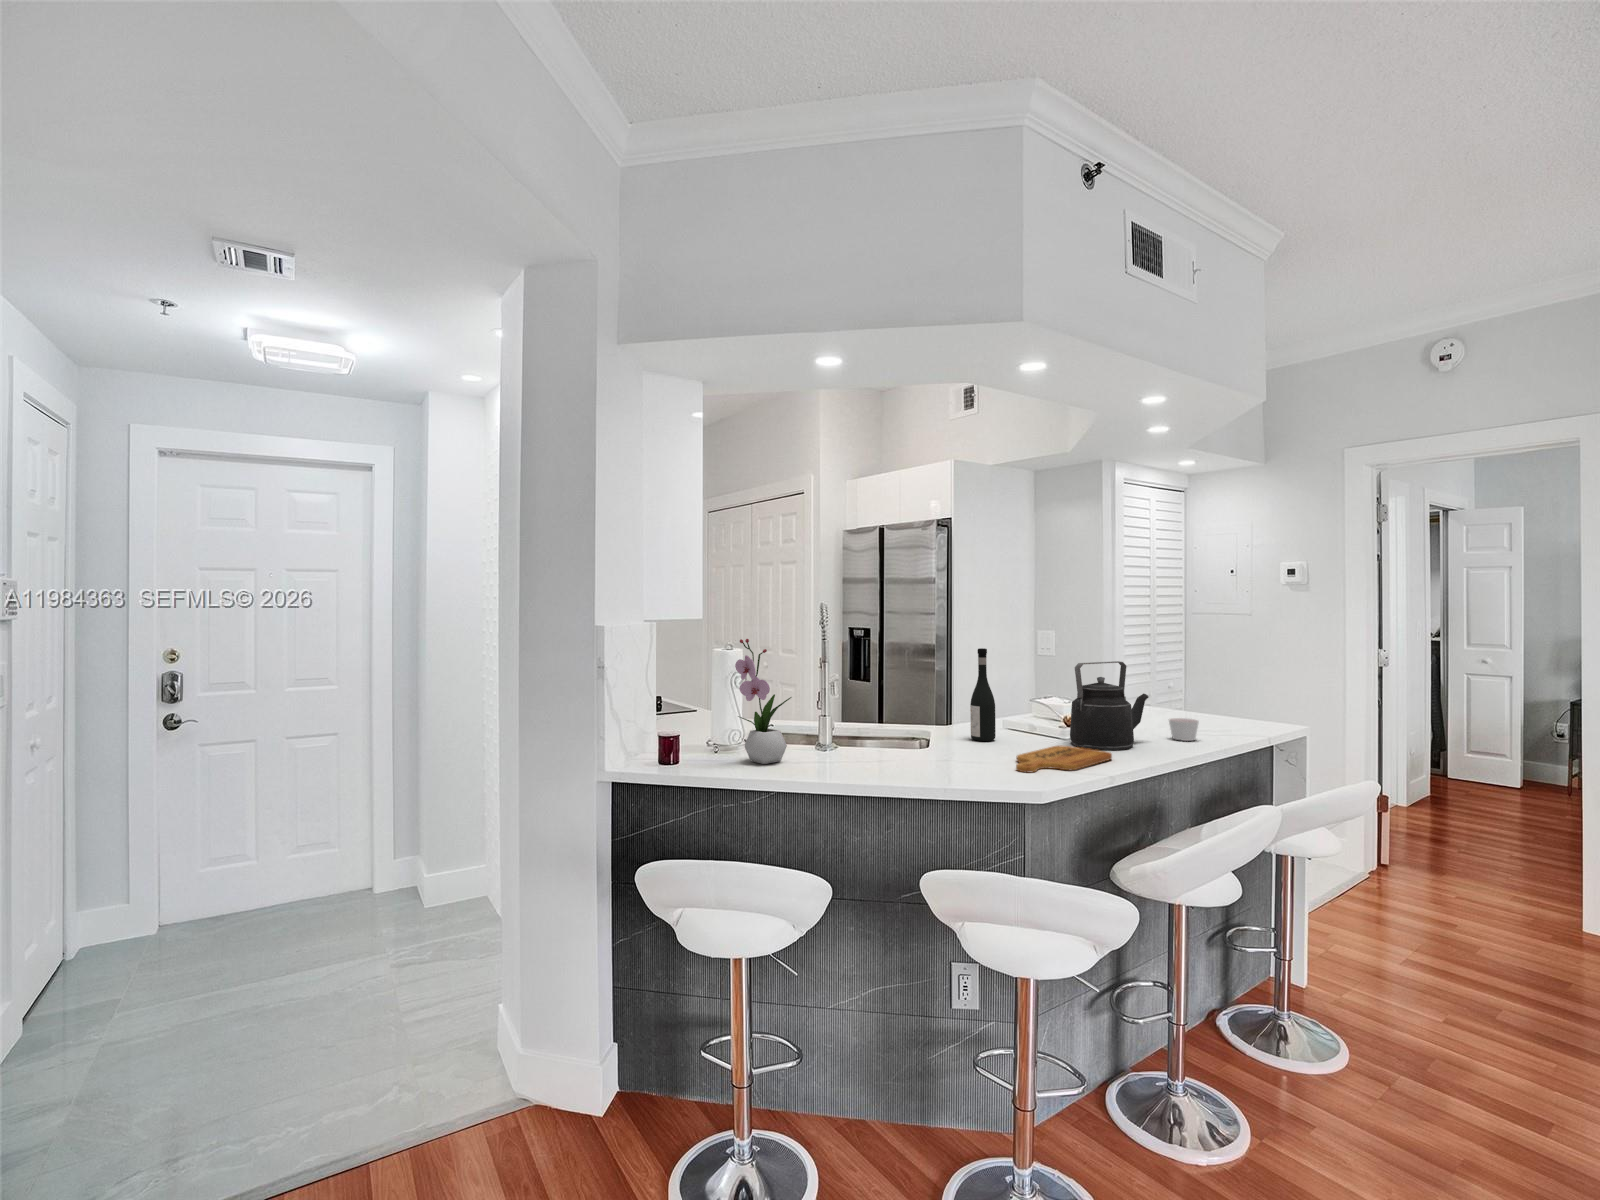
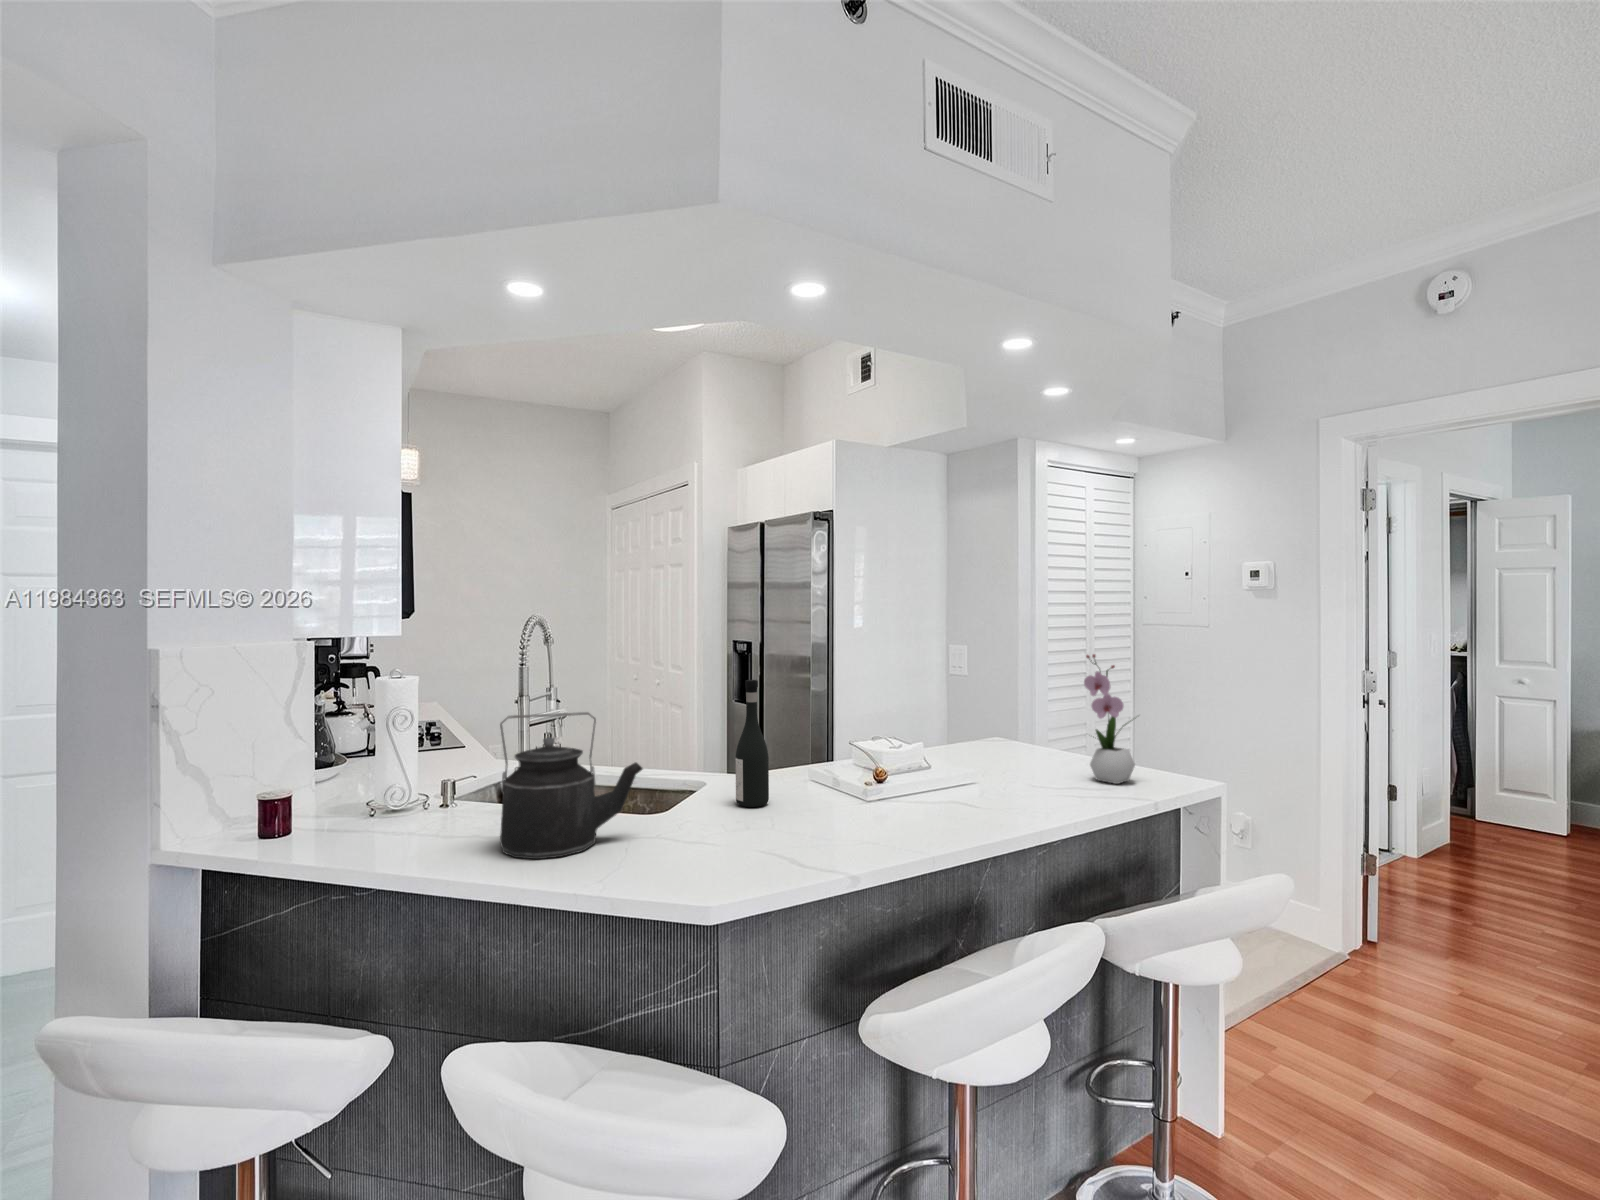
flower arrangement: present [735,639,791,764] -> present [1084,654,1135,784]
kettle: present [1070,661,1148,750] -> present [500,712,643,859]
candle: present [1169,718,1199,741] -> none [1009,777,1048,811]
cutting board: present [1016,746,1112,772] -> none [713,821,882,875]

